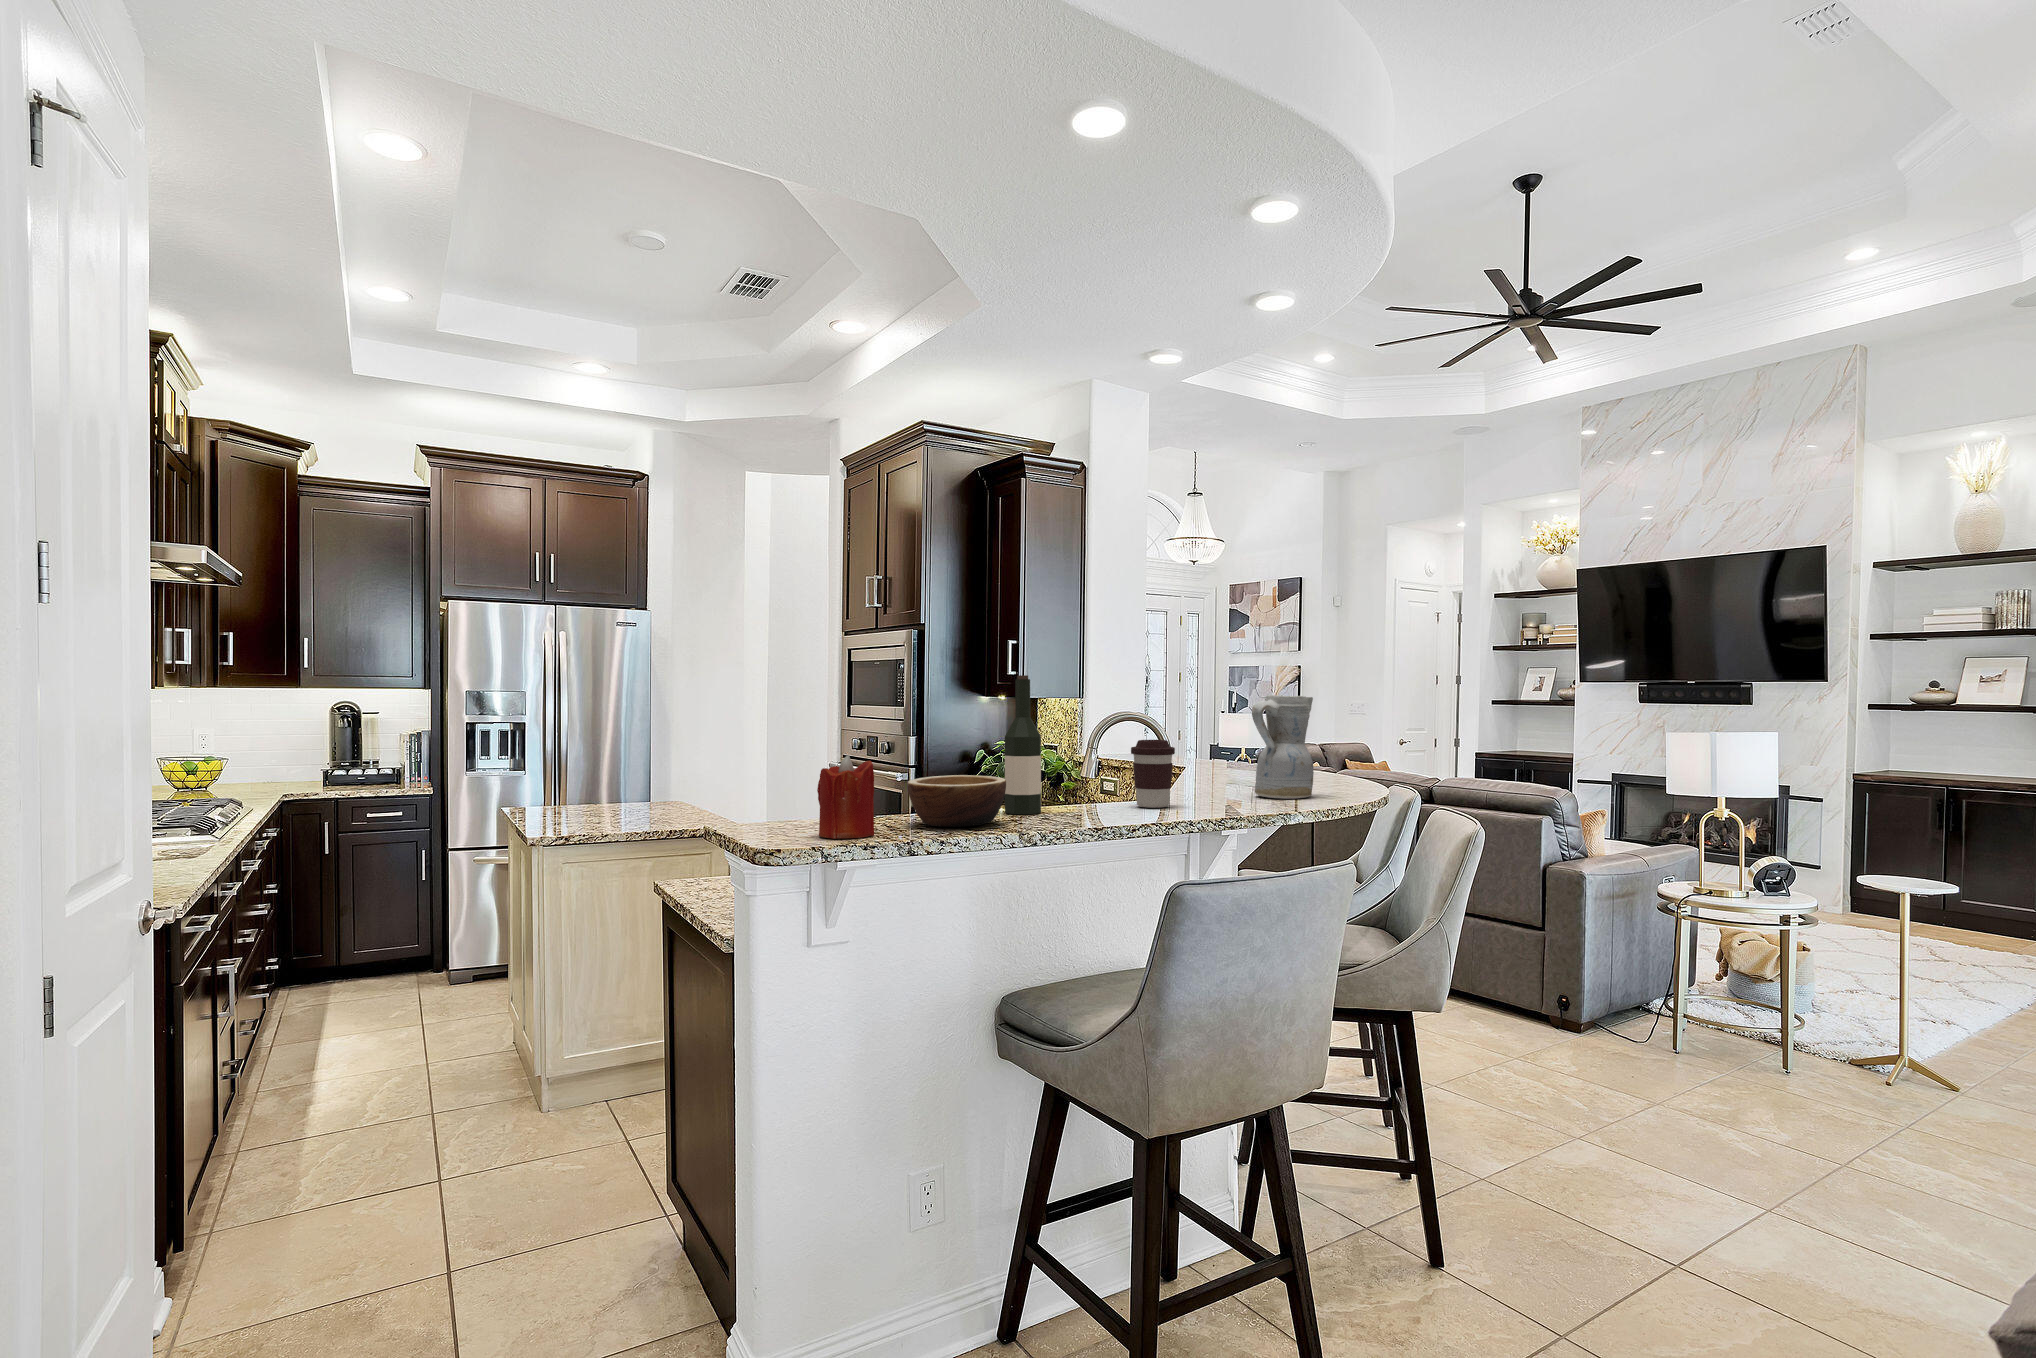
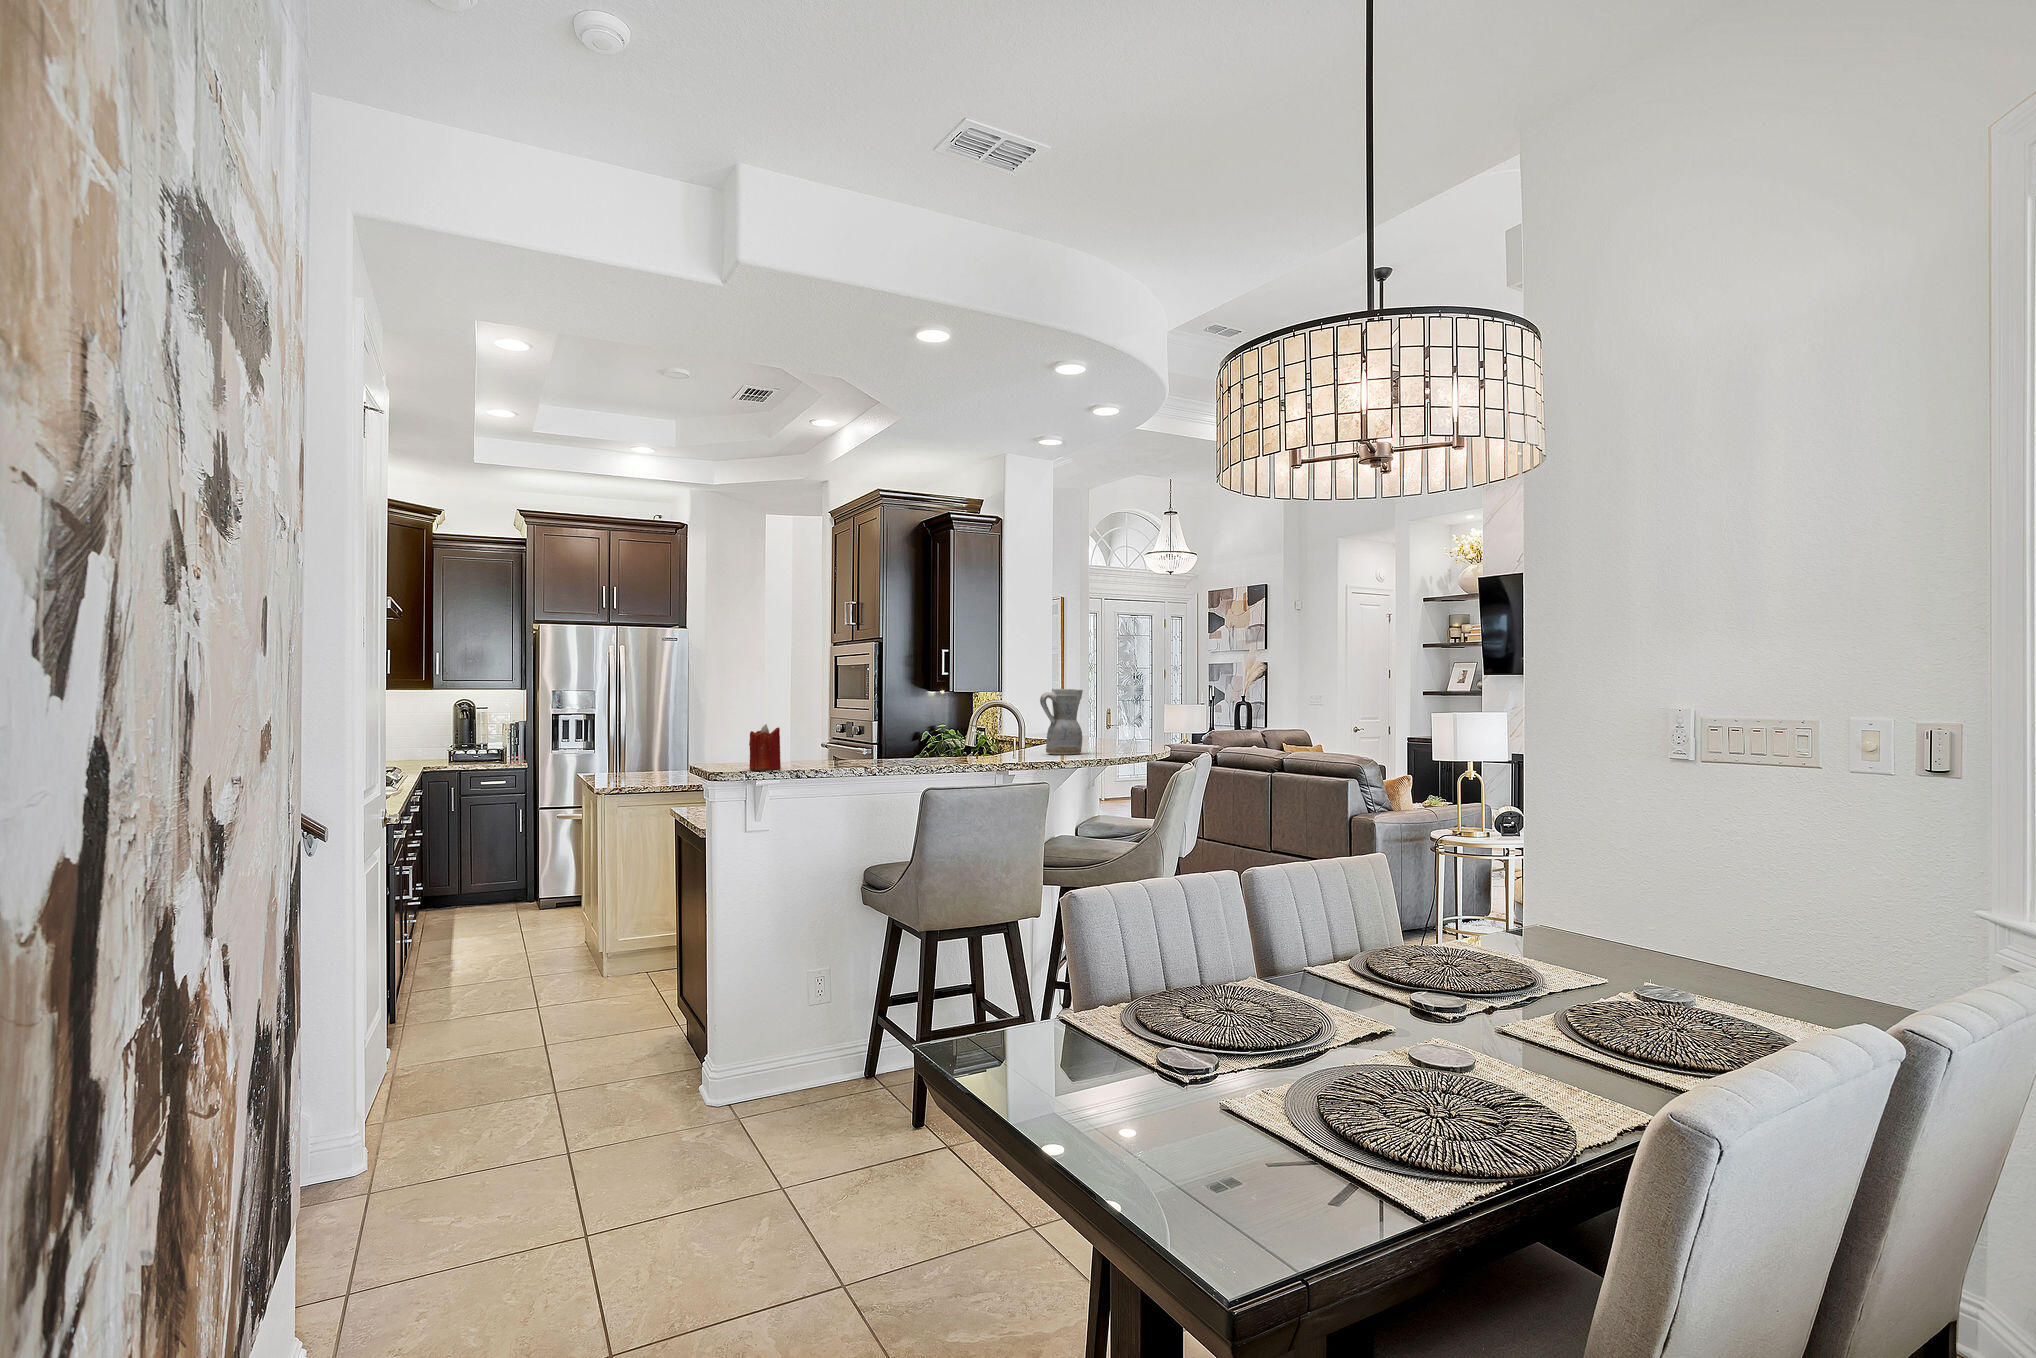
wine bottle: present [1005,675,1041,814] -> none [872,678,896,762]
coffee cup: present [1131,740,1175,808] -> none [955,717,982,759]
bowl: present [907,775,1006,827] -> none [805,738,864,766]

